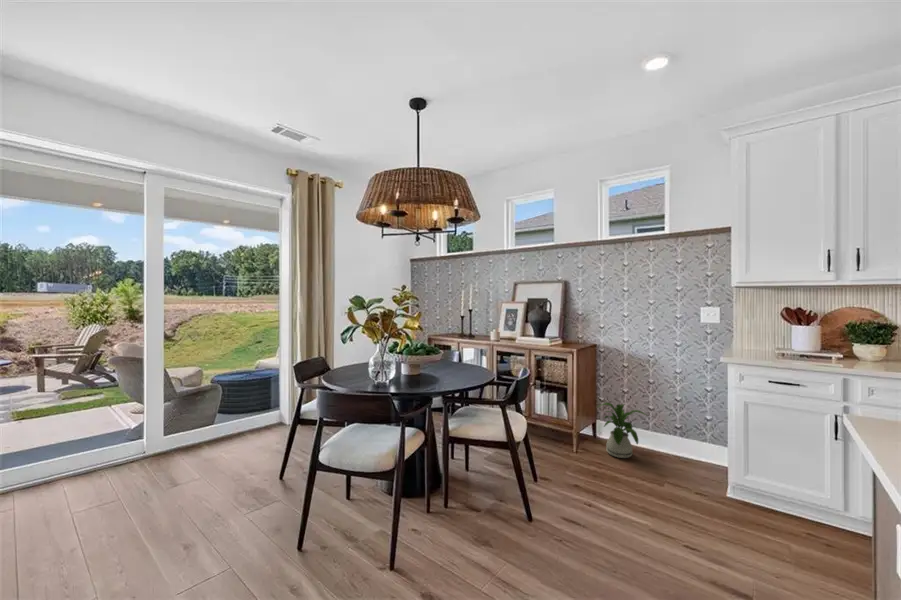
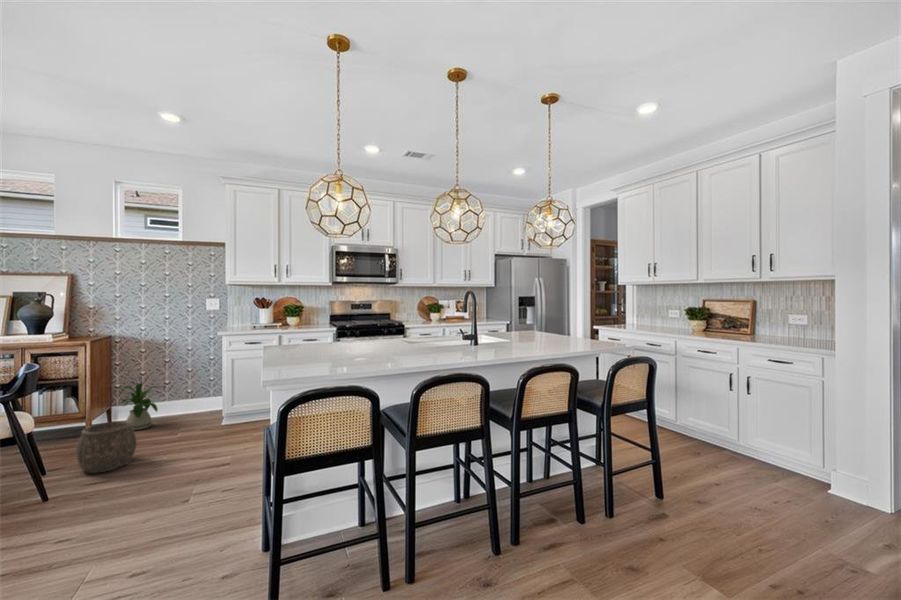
woven basket: none [553,450,612,518] -> present [76,421,136,473]

